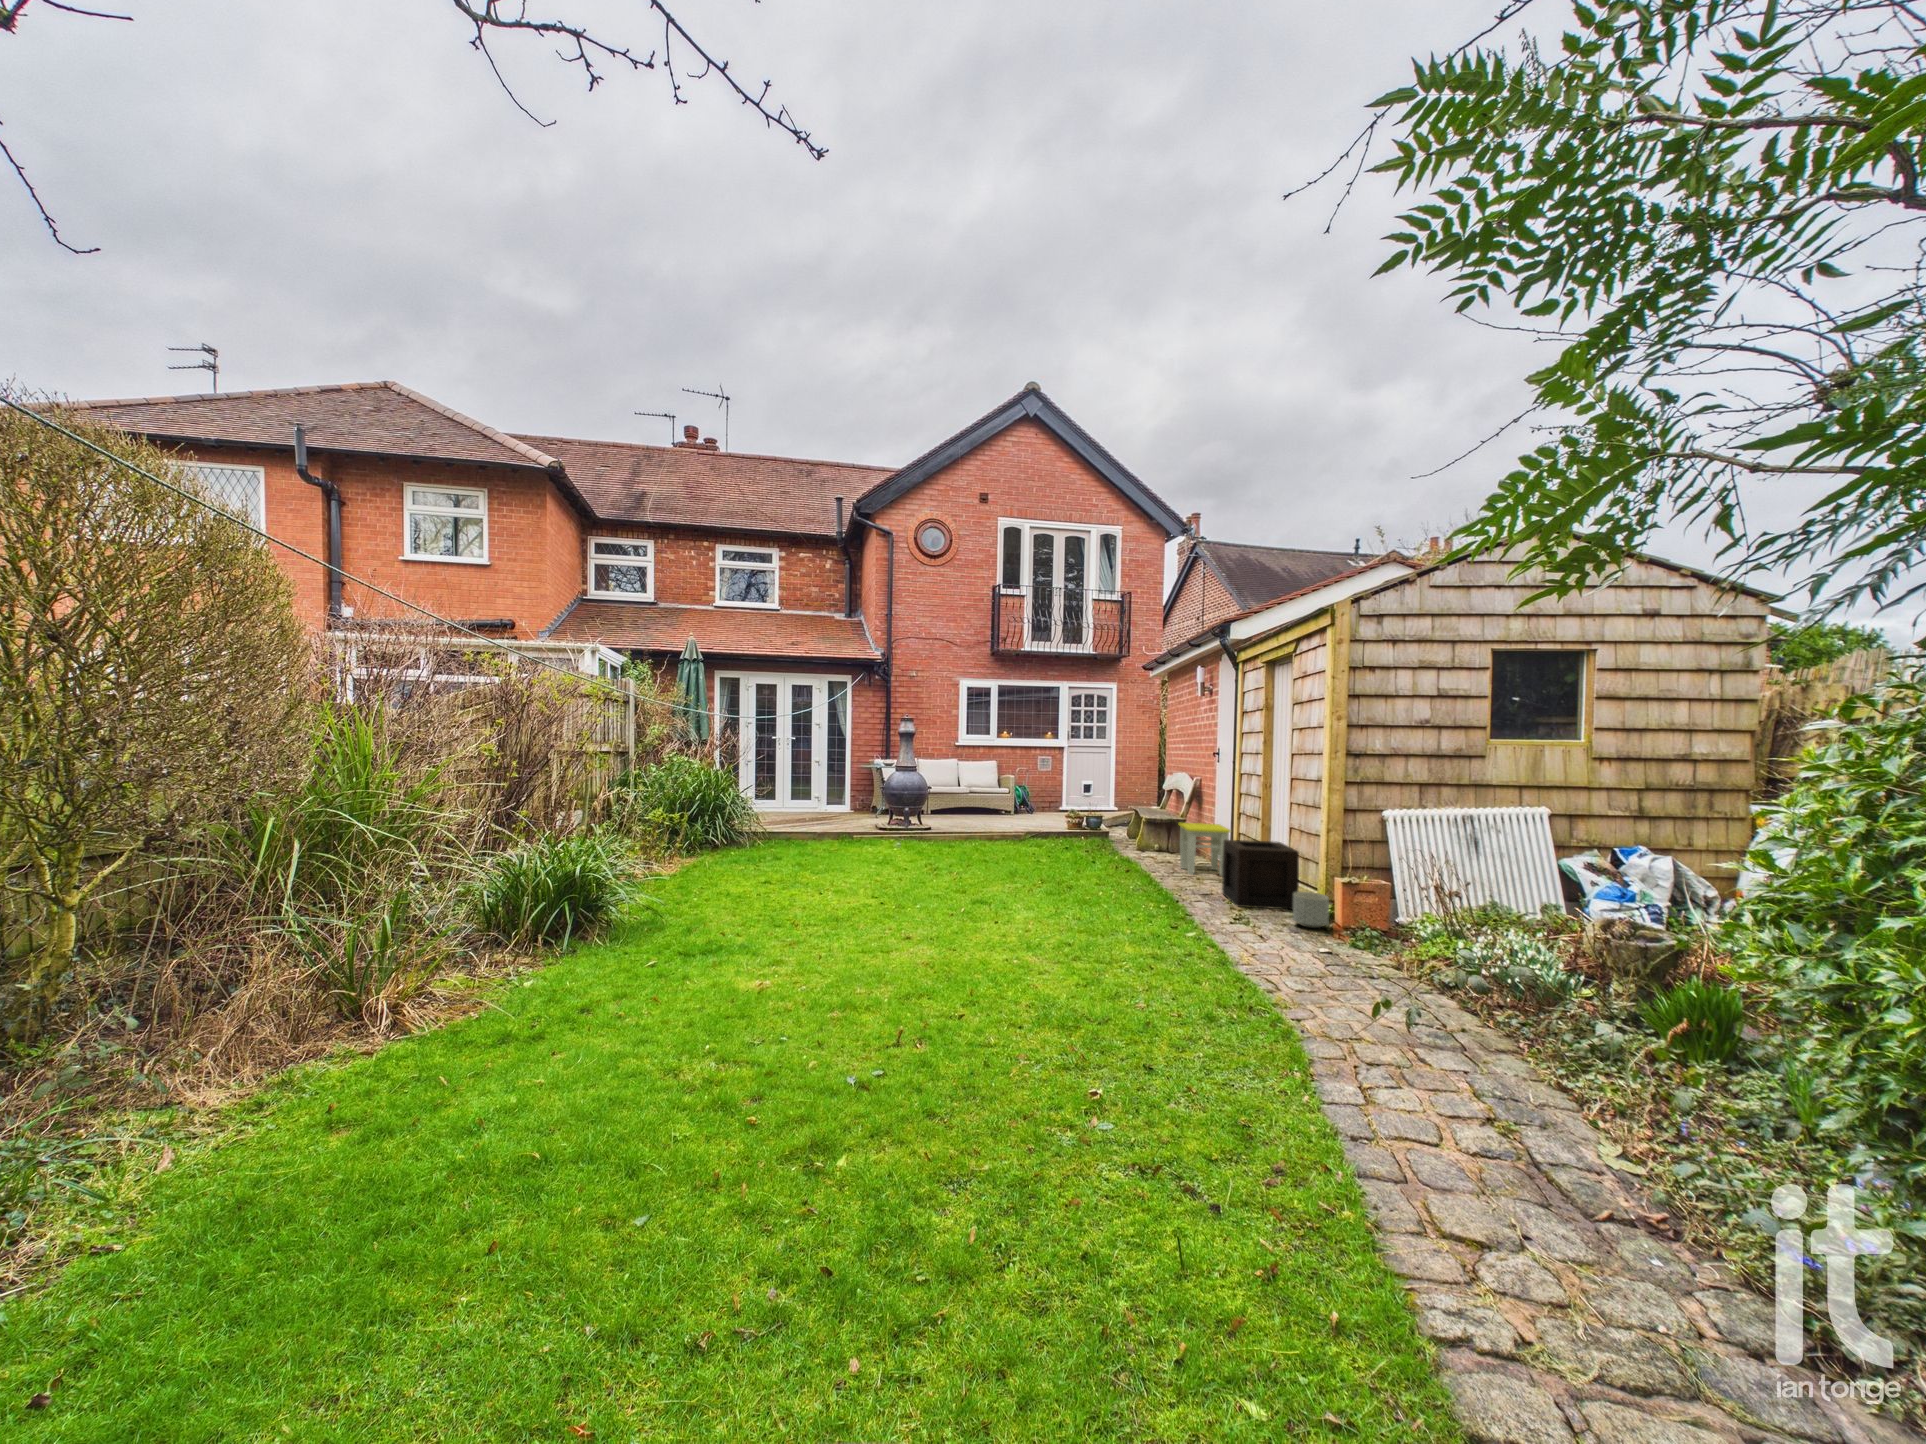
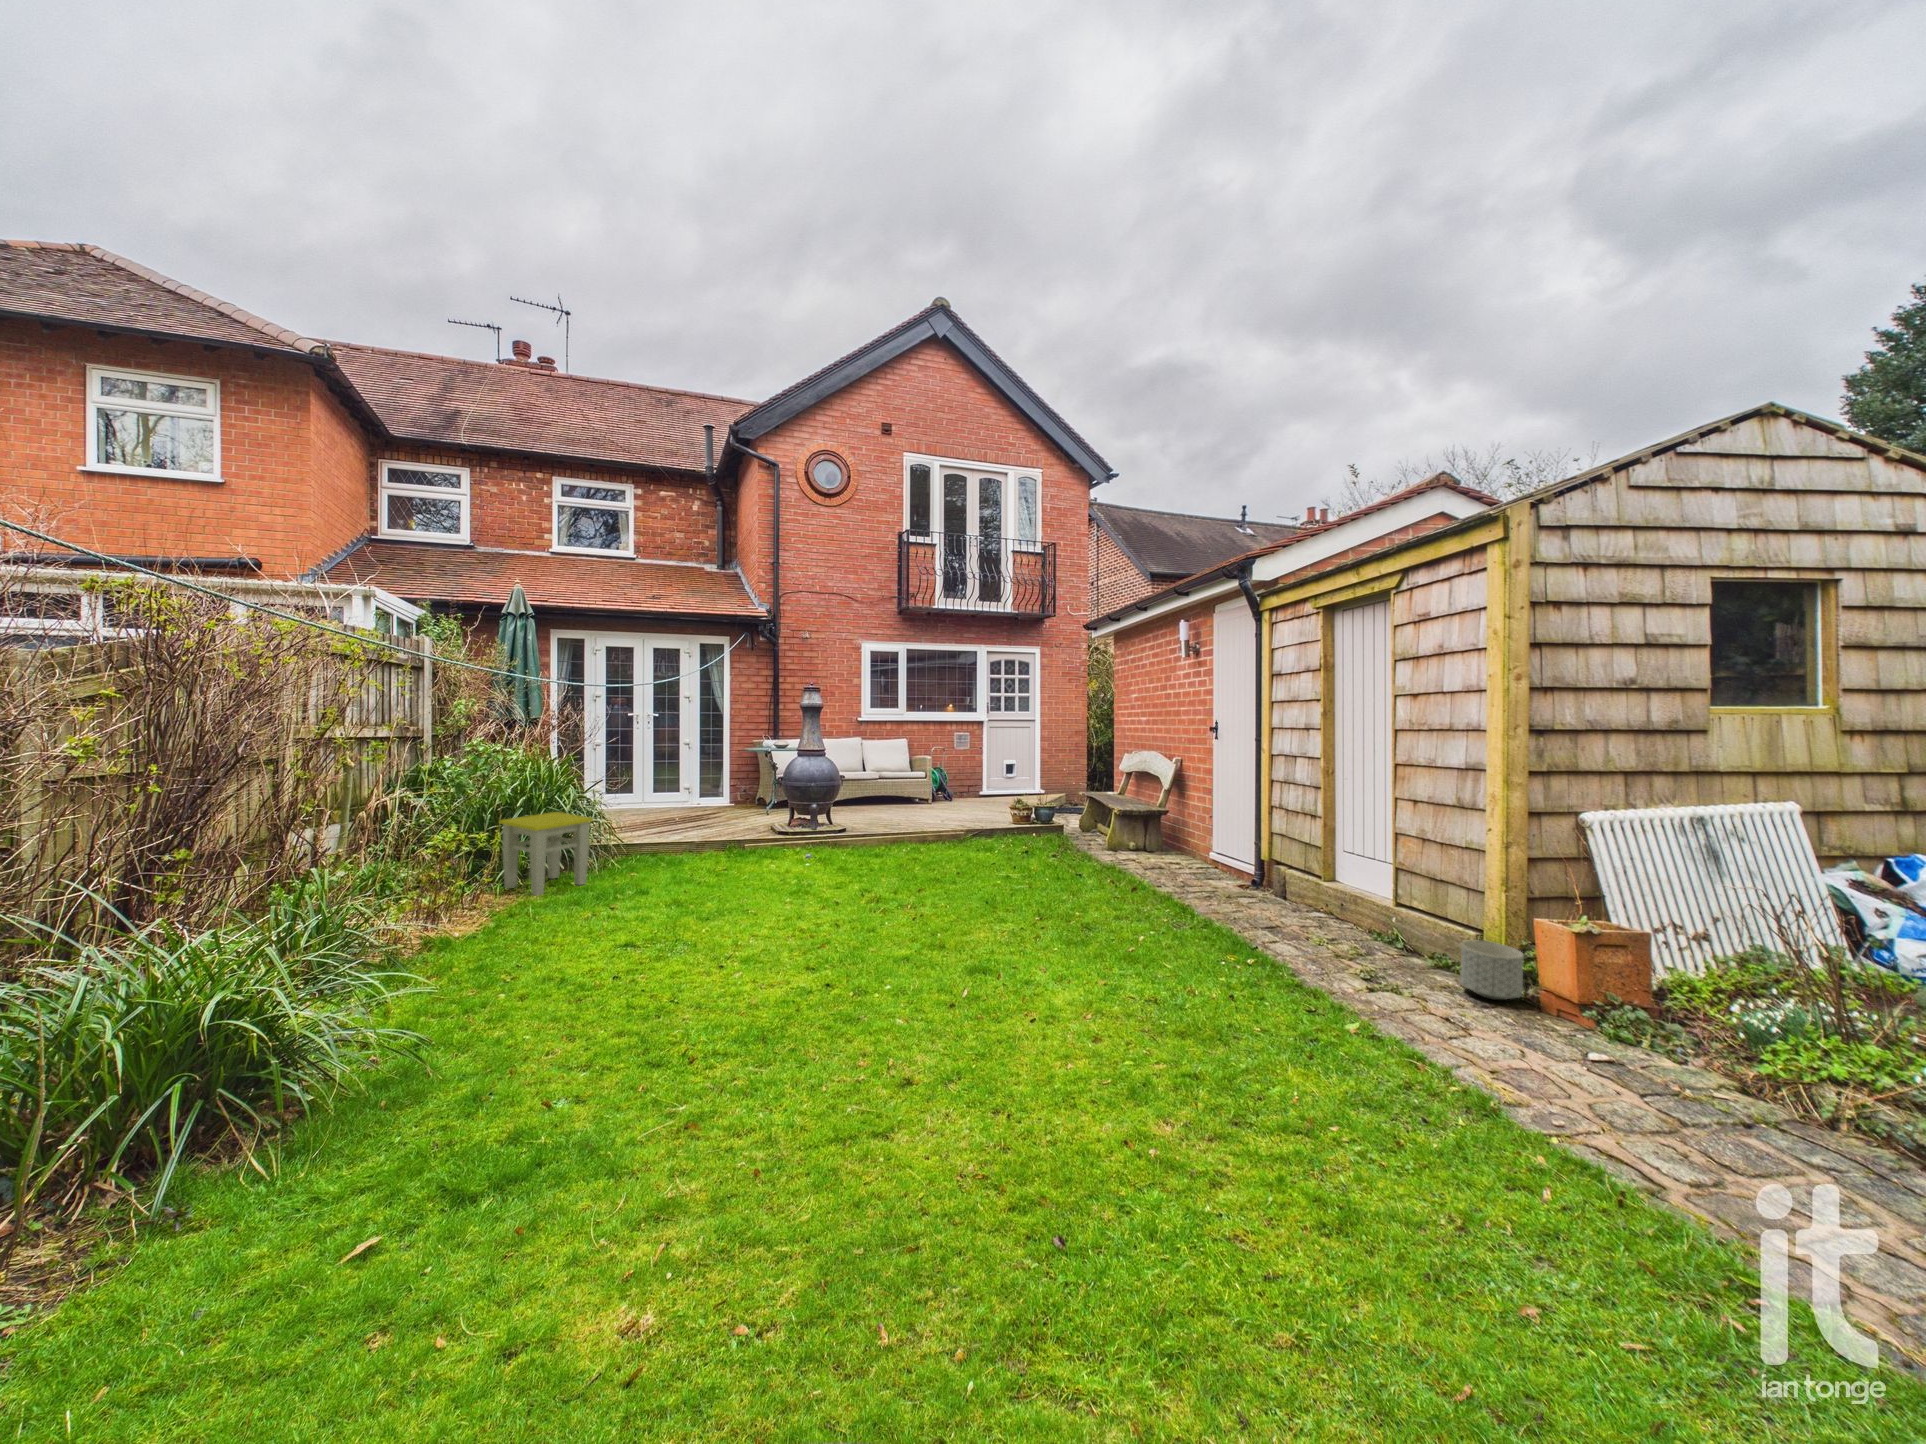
stool: present [1179,823,1230,876] -> present [499,812,593,896]
wooden crate: present [1222,840,1299,909] -> none [1296,853,1427,956]

